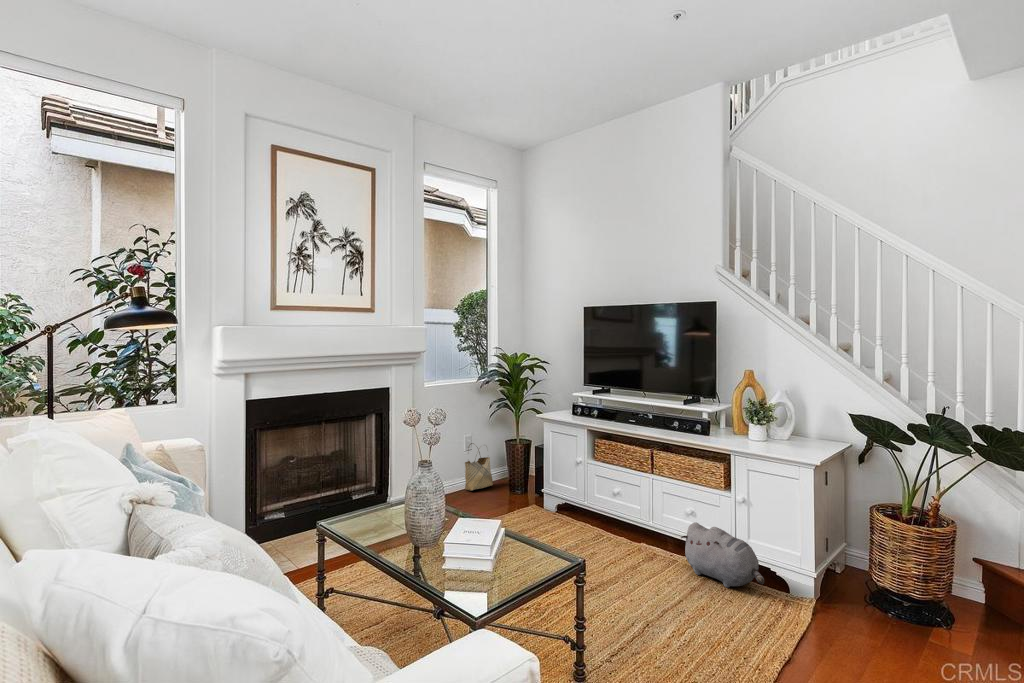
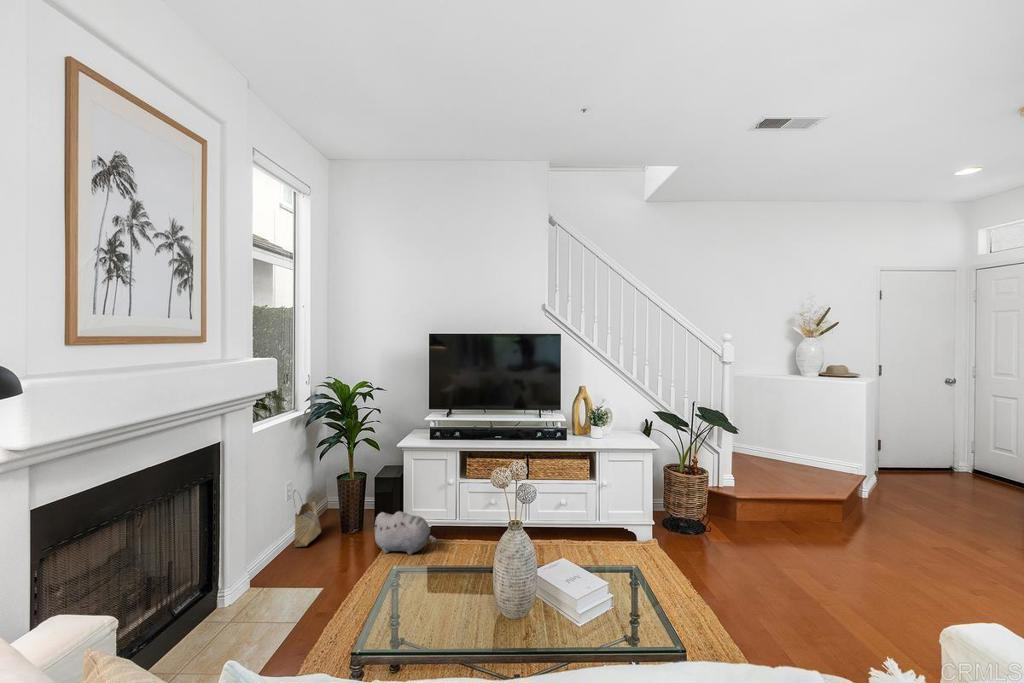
plush toy: present [681,522,764,588] -> present [373,512,437,555]

